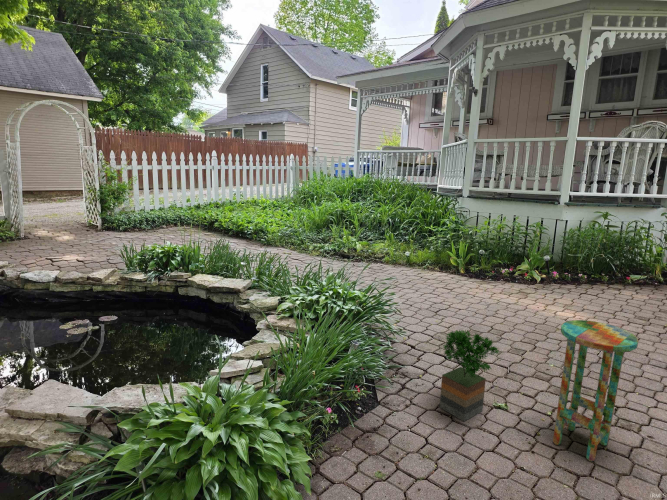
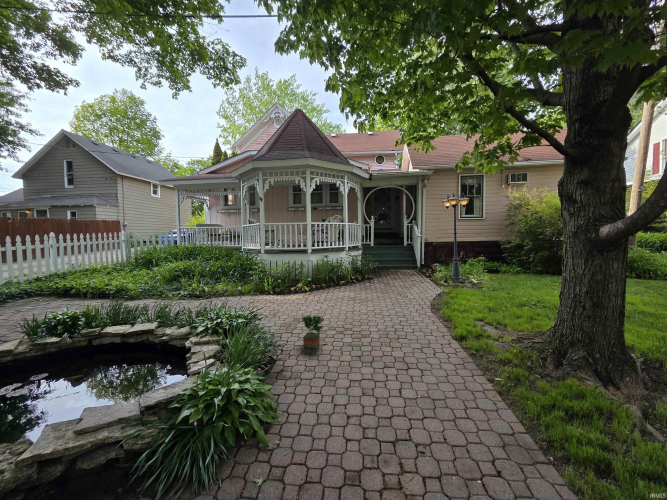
side table: present [553,320,638,461] -> none [344,300,368,350]

